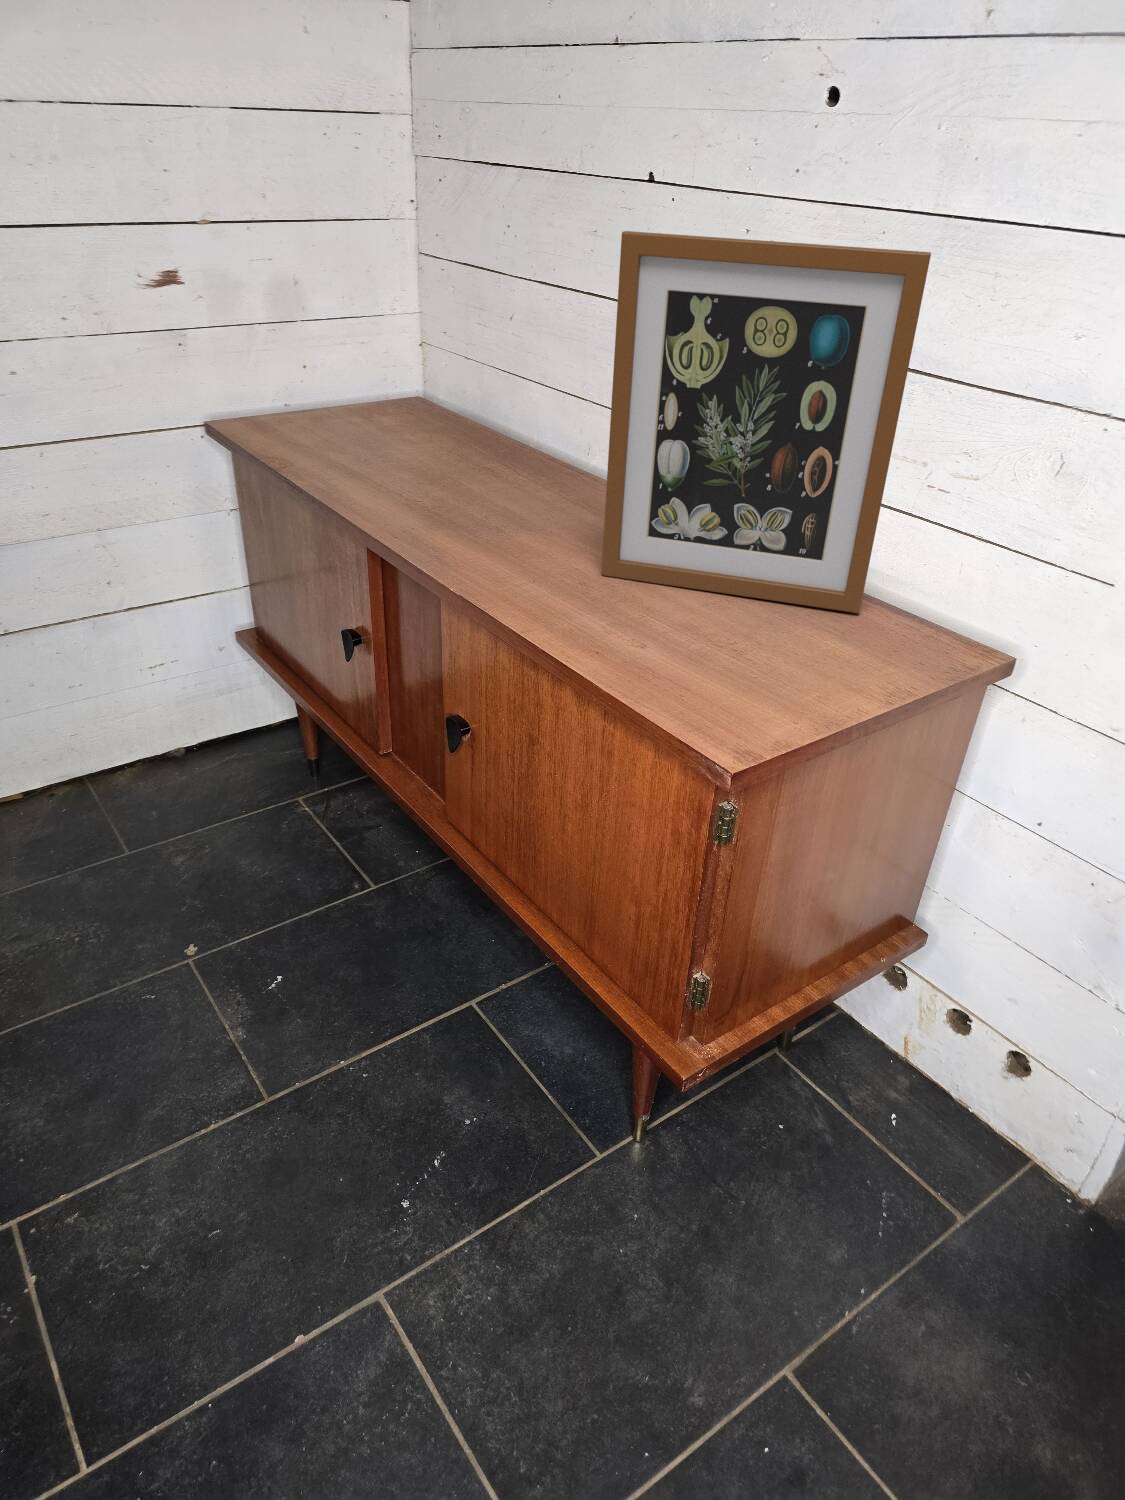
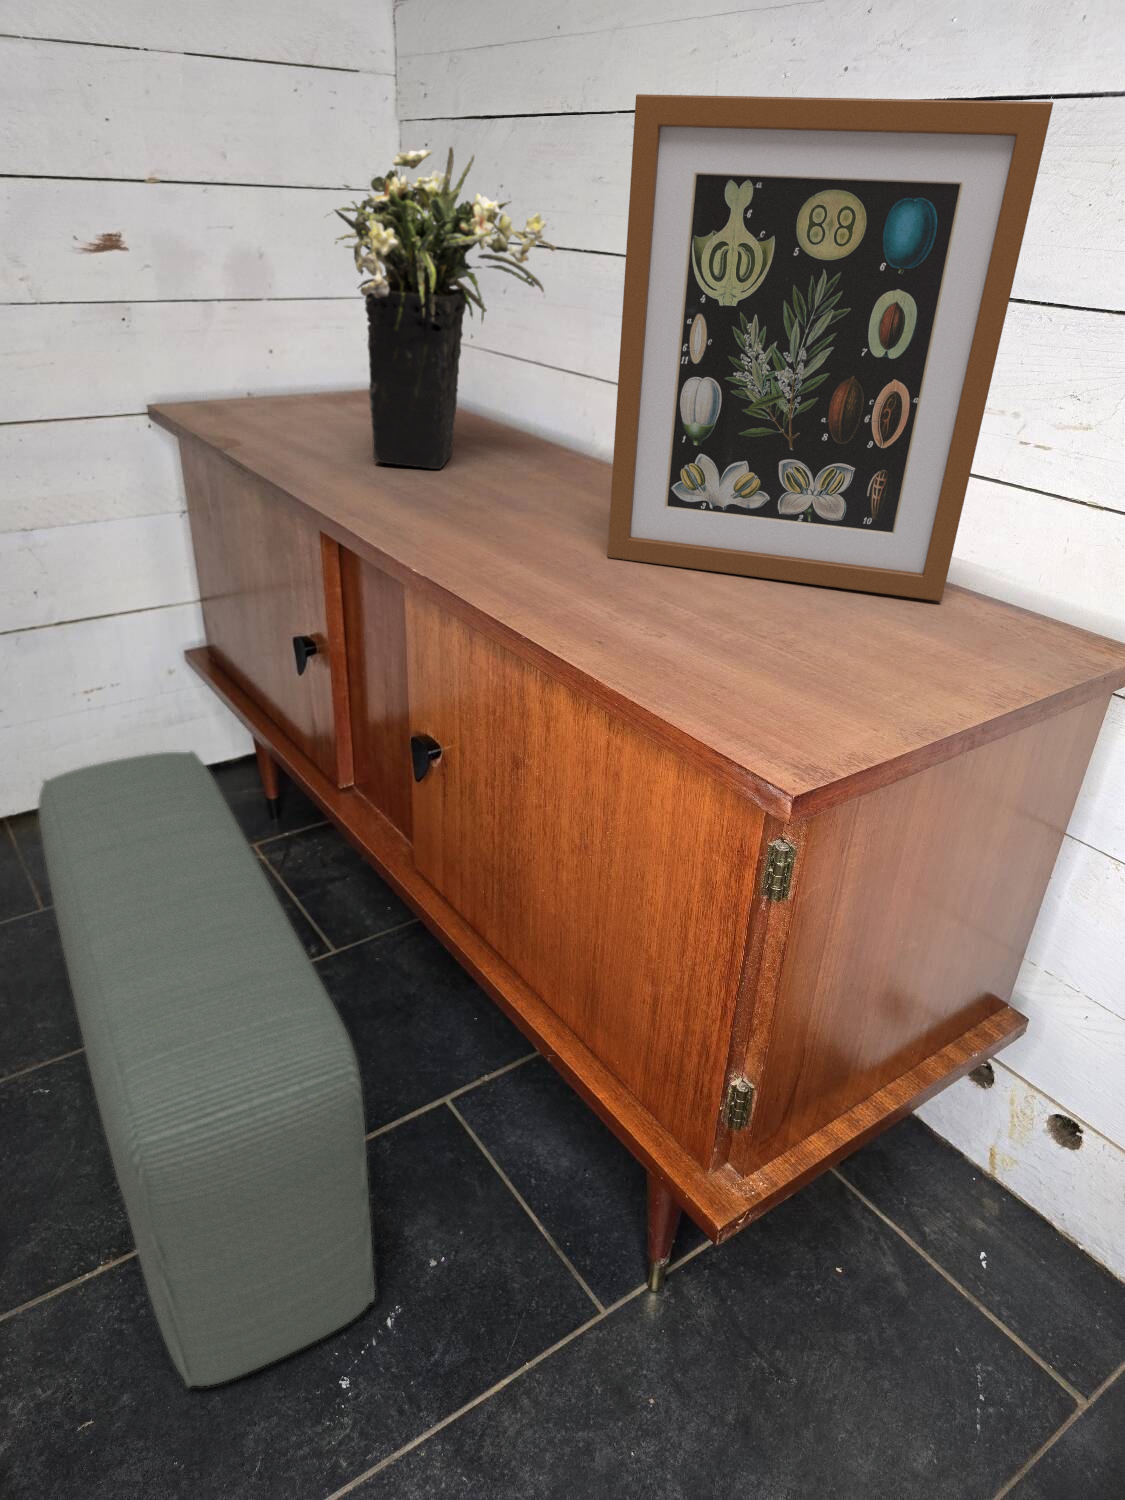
flower arrangement: none [365,217,559,486] -> present [334,147,556,469]
pouf: none [139,722,425,1207] -> present [38,751,375,1387]

